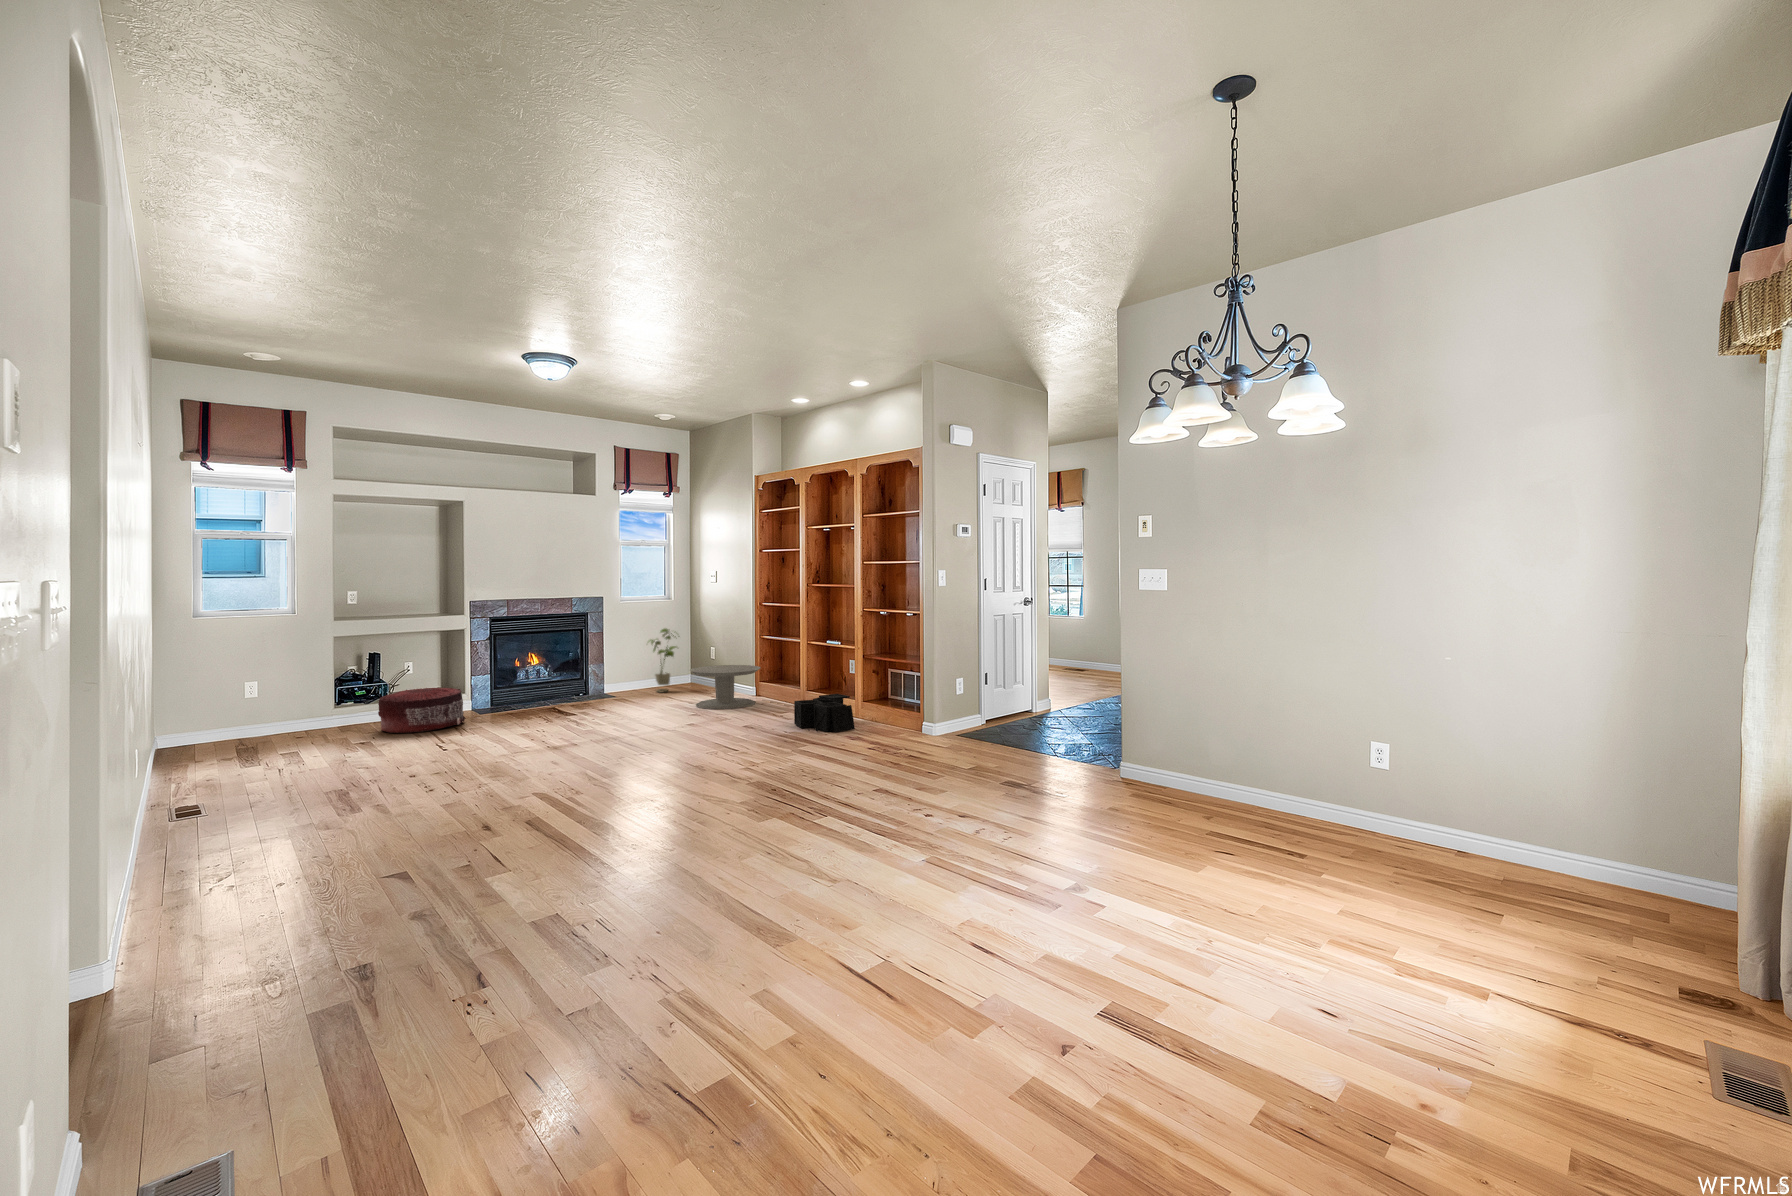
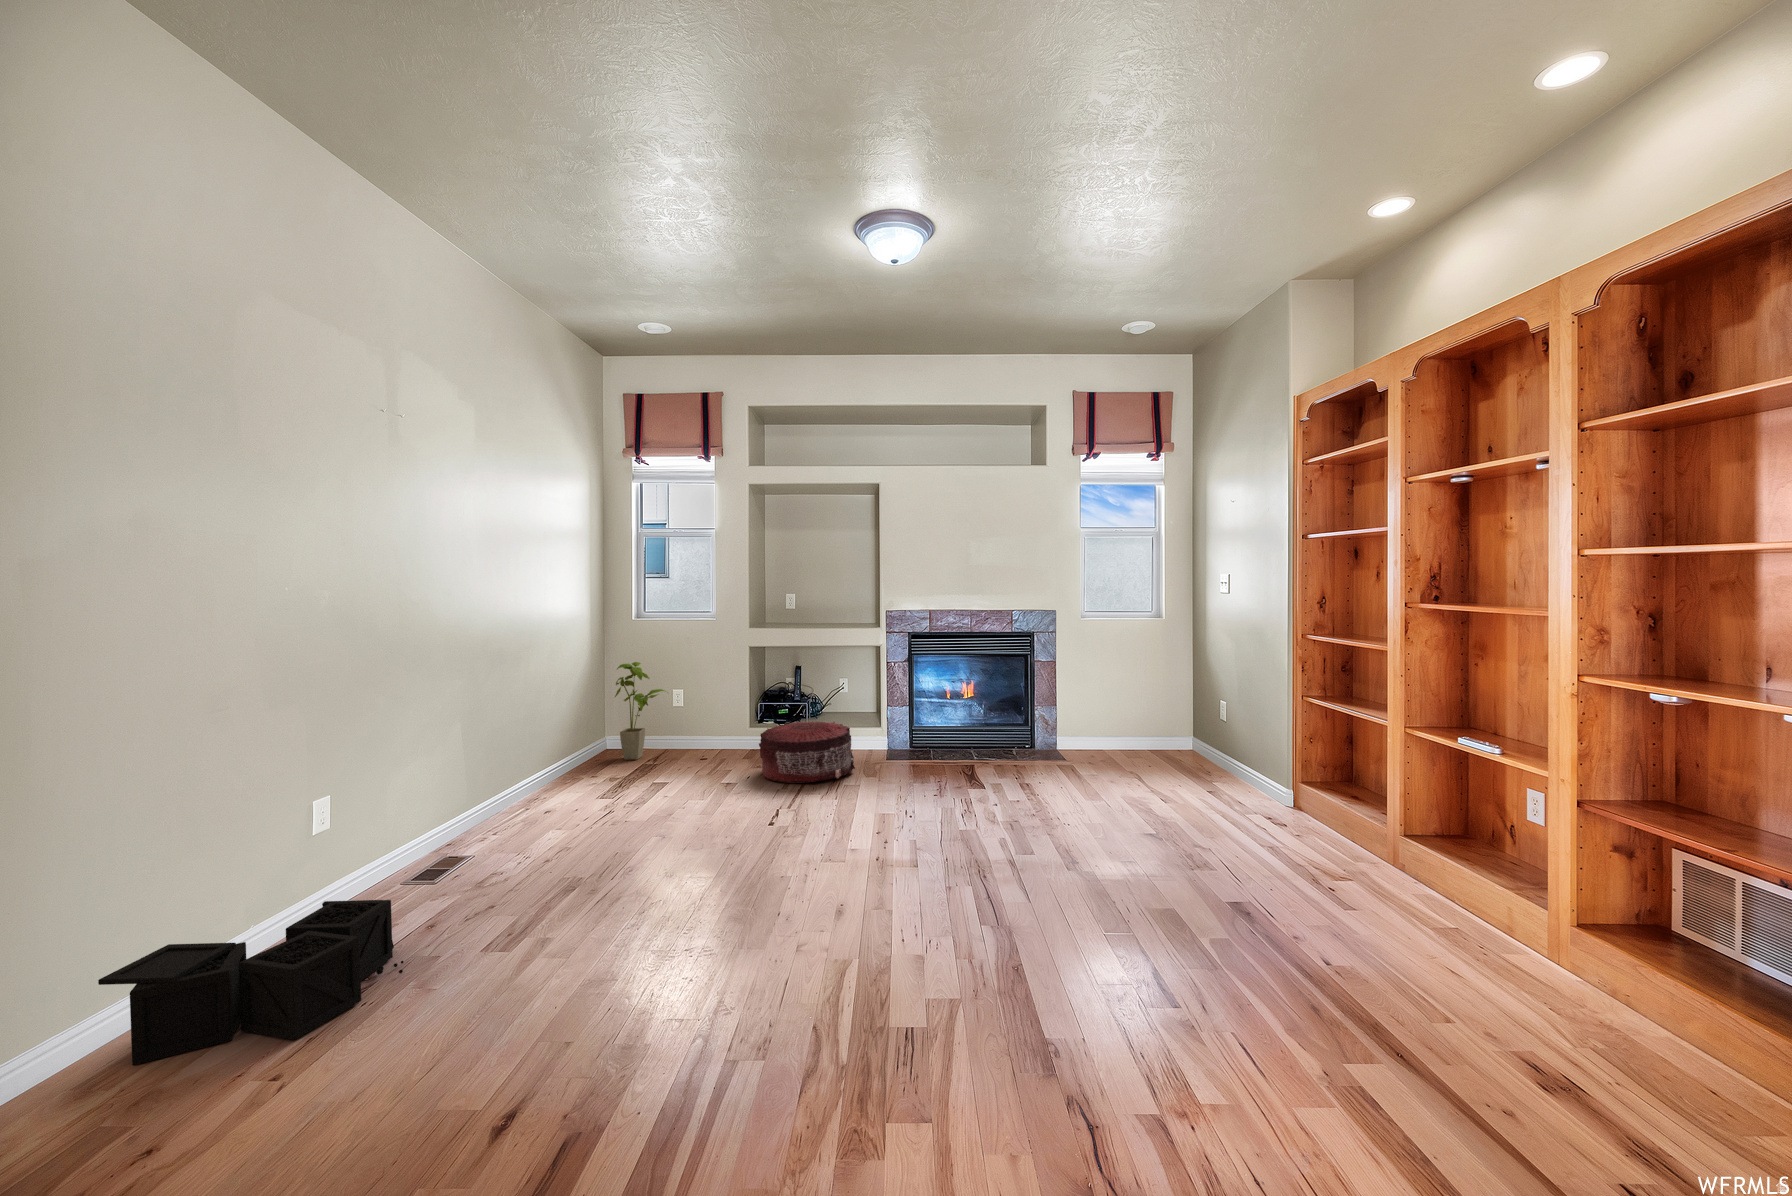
house plant: present [650,628,676,693] -> present [615,662,666,760]
side table: present [690,665,761,709] -> none [1159,734,1297,828]
storage bin: present [794,694,855,732] -> present [98,900,403,1065]

